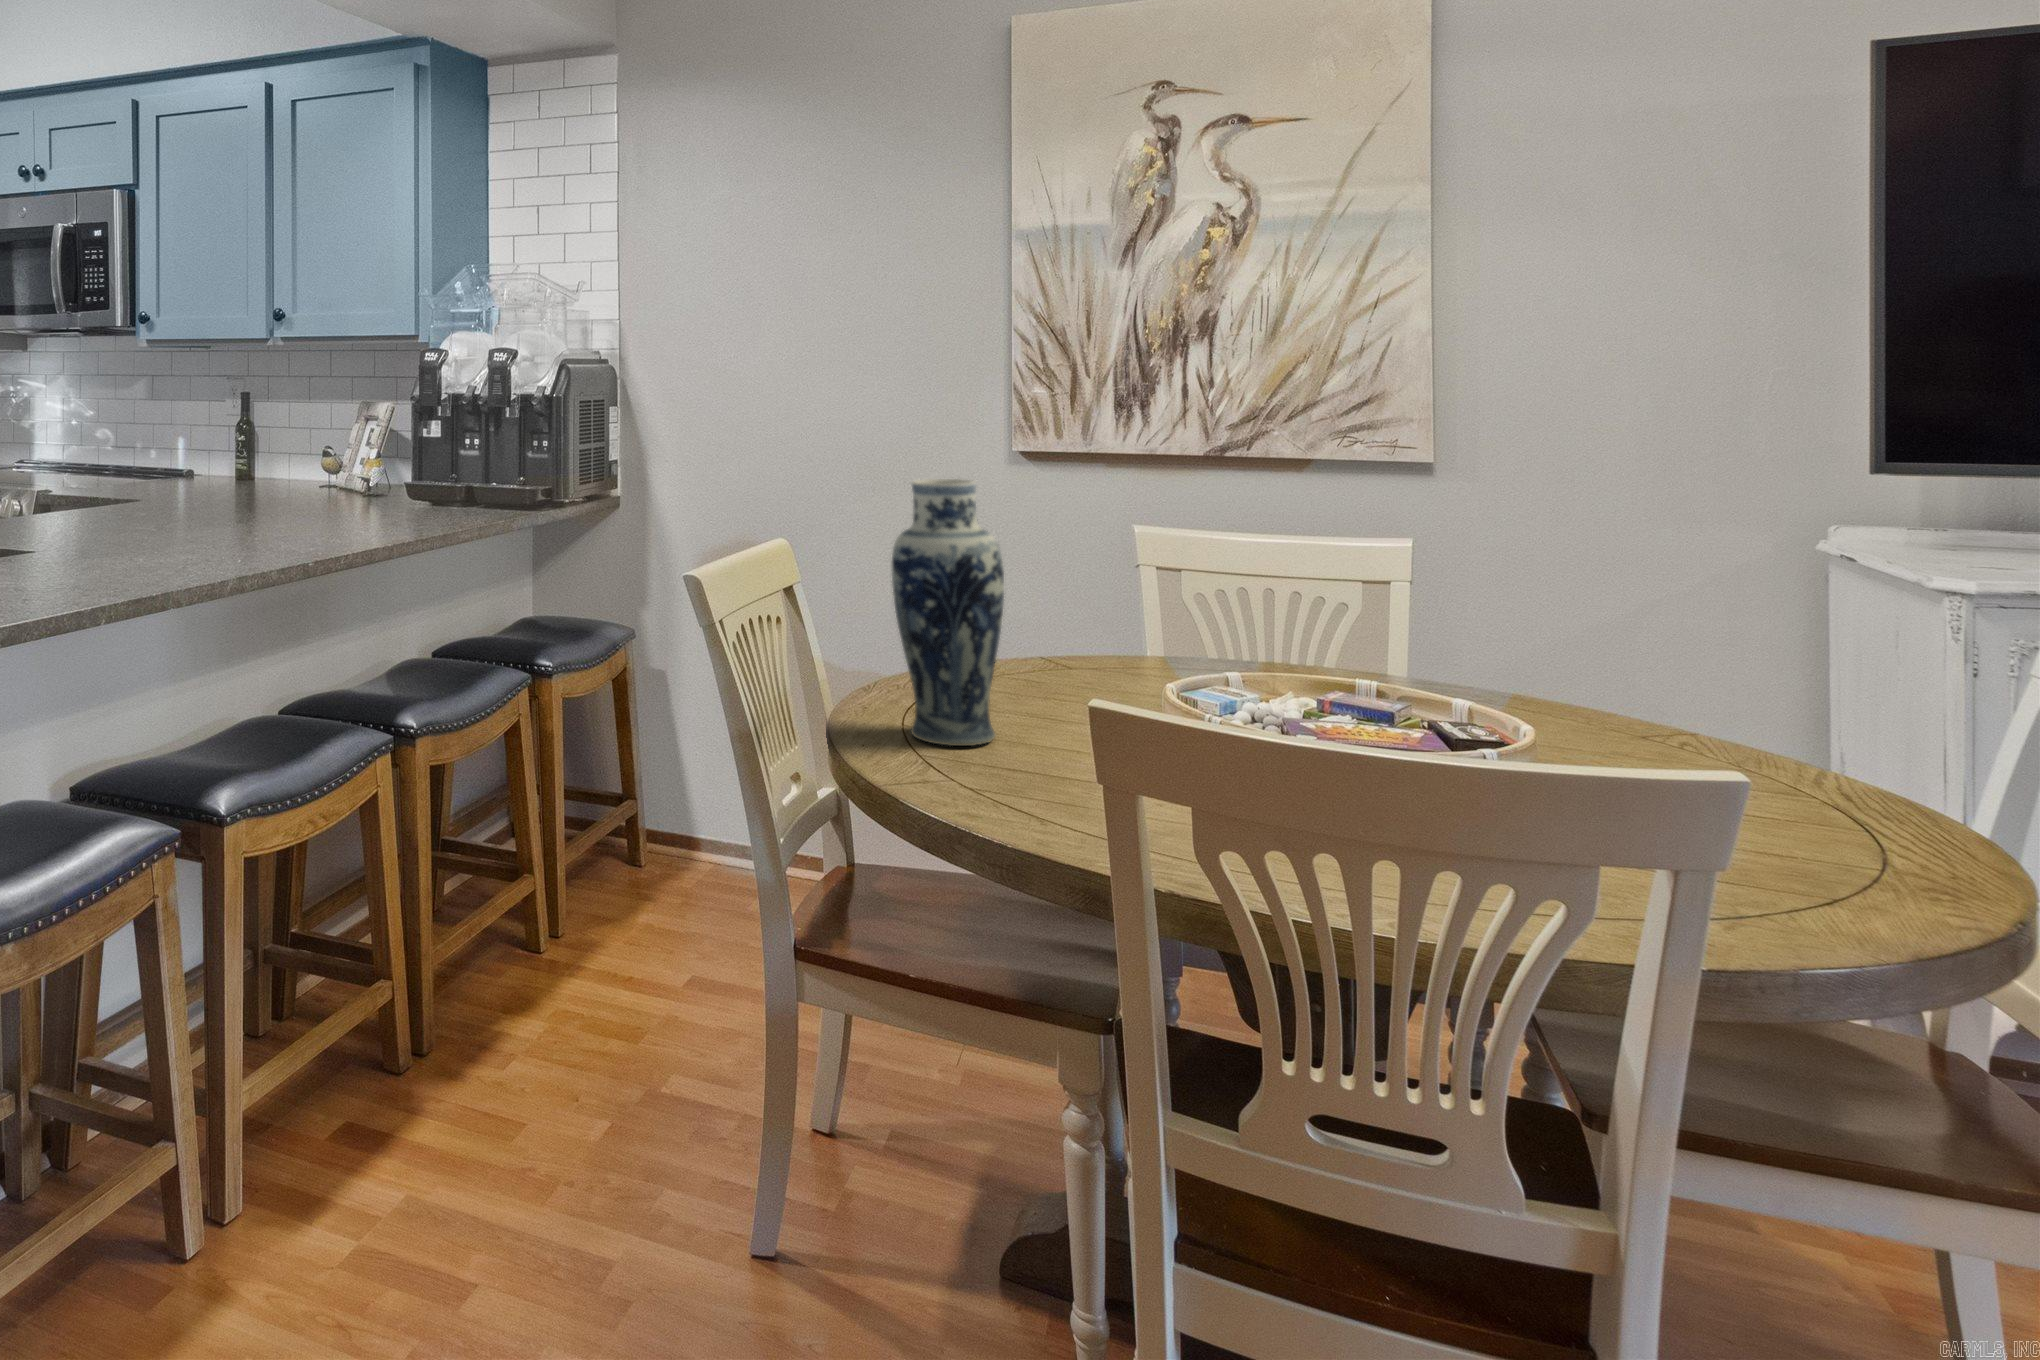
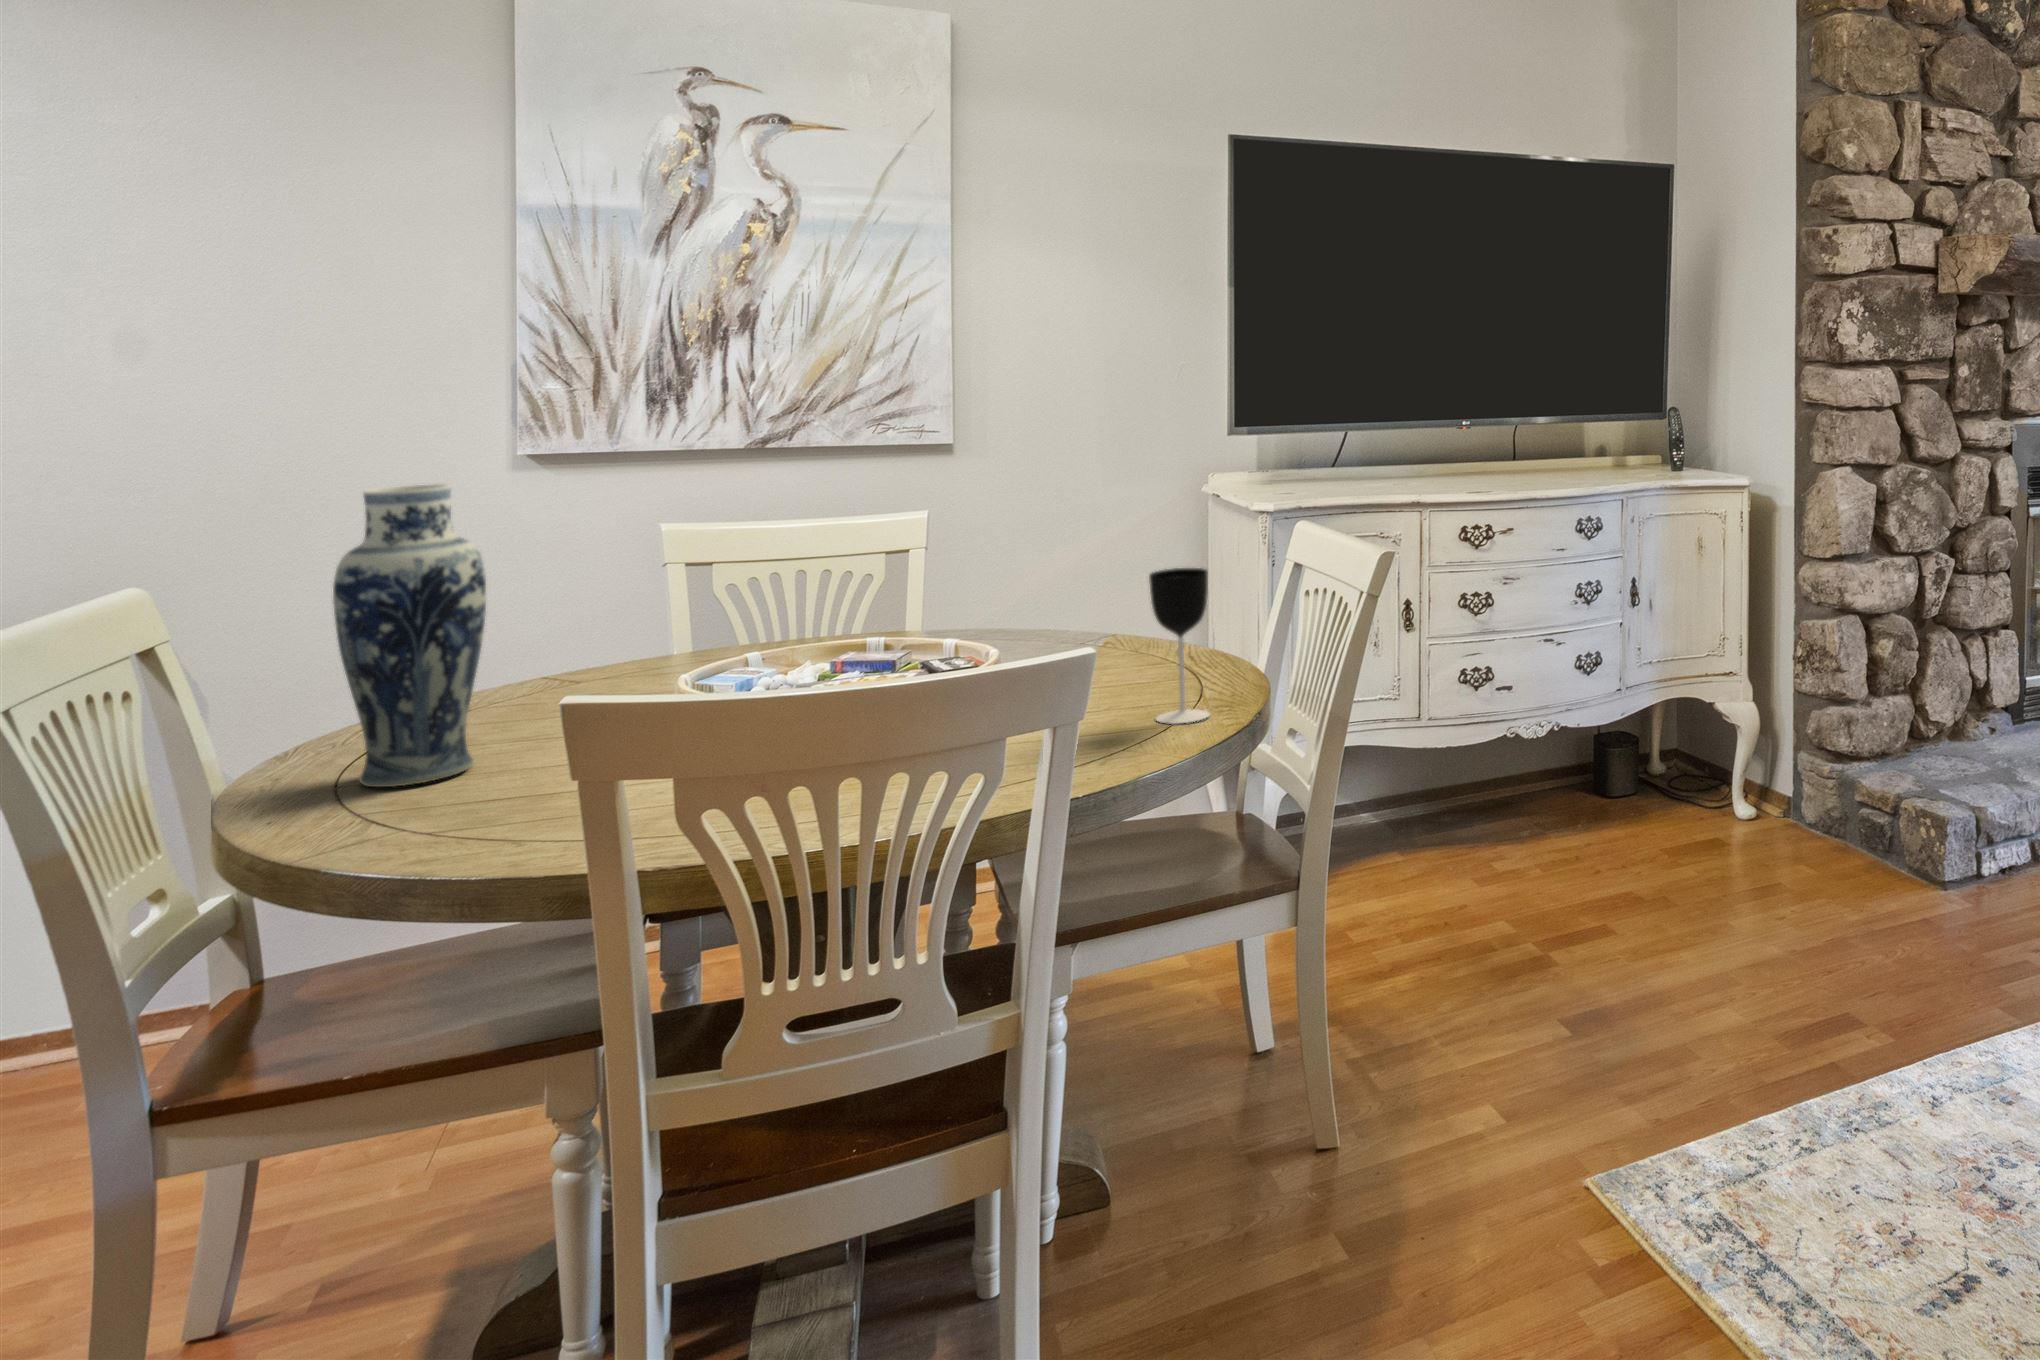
wine glass: none [1797,668,1915,894] -> present [1149,568,1210,724]

